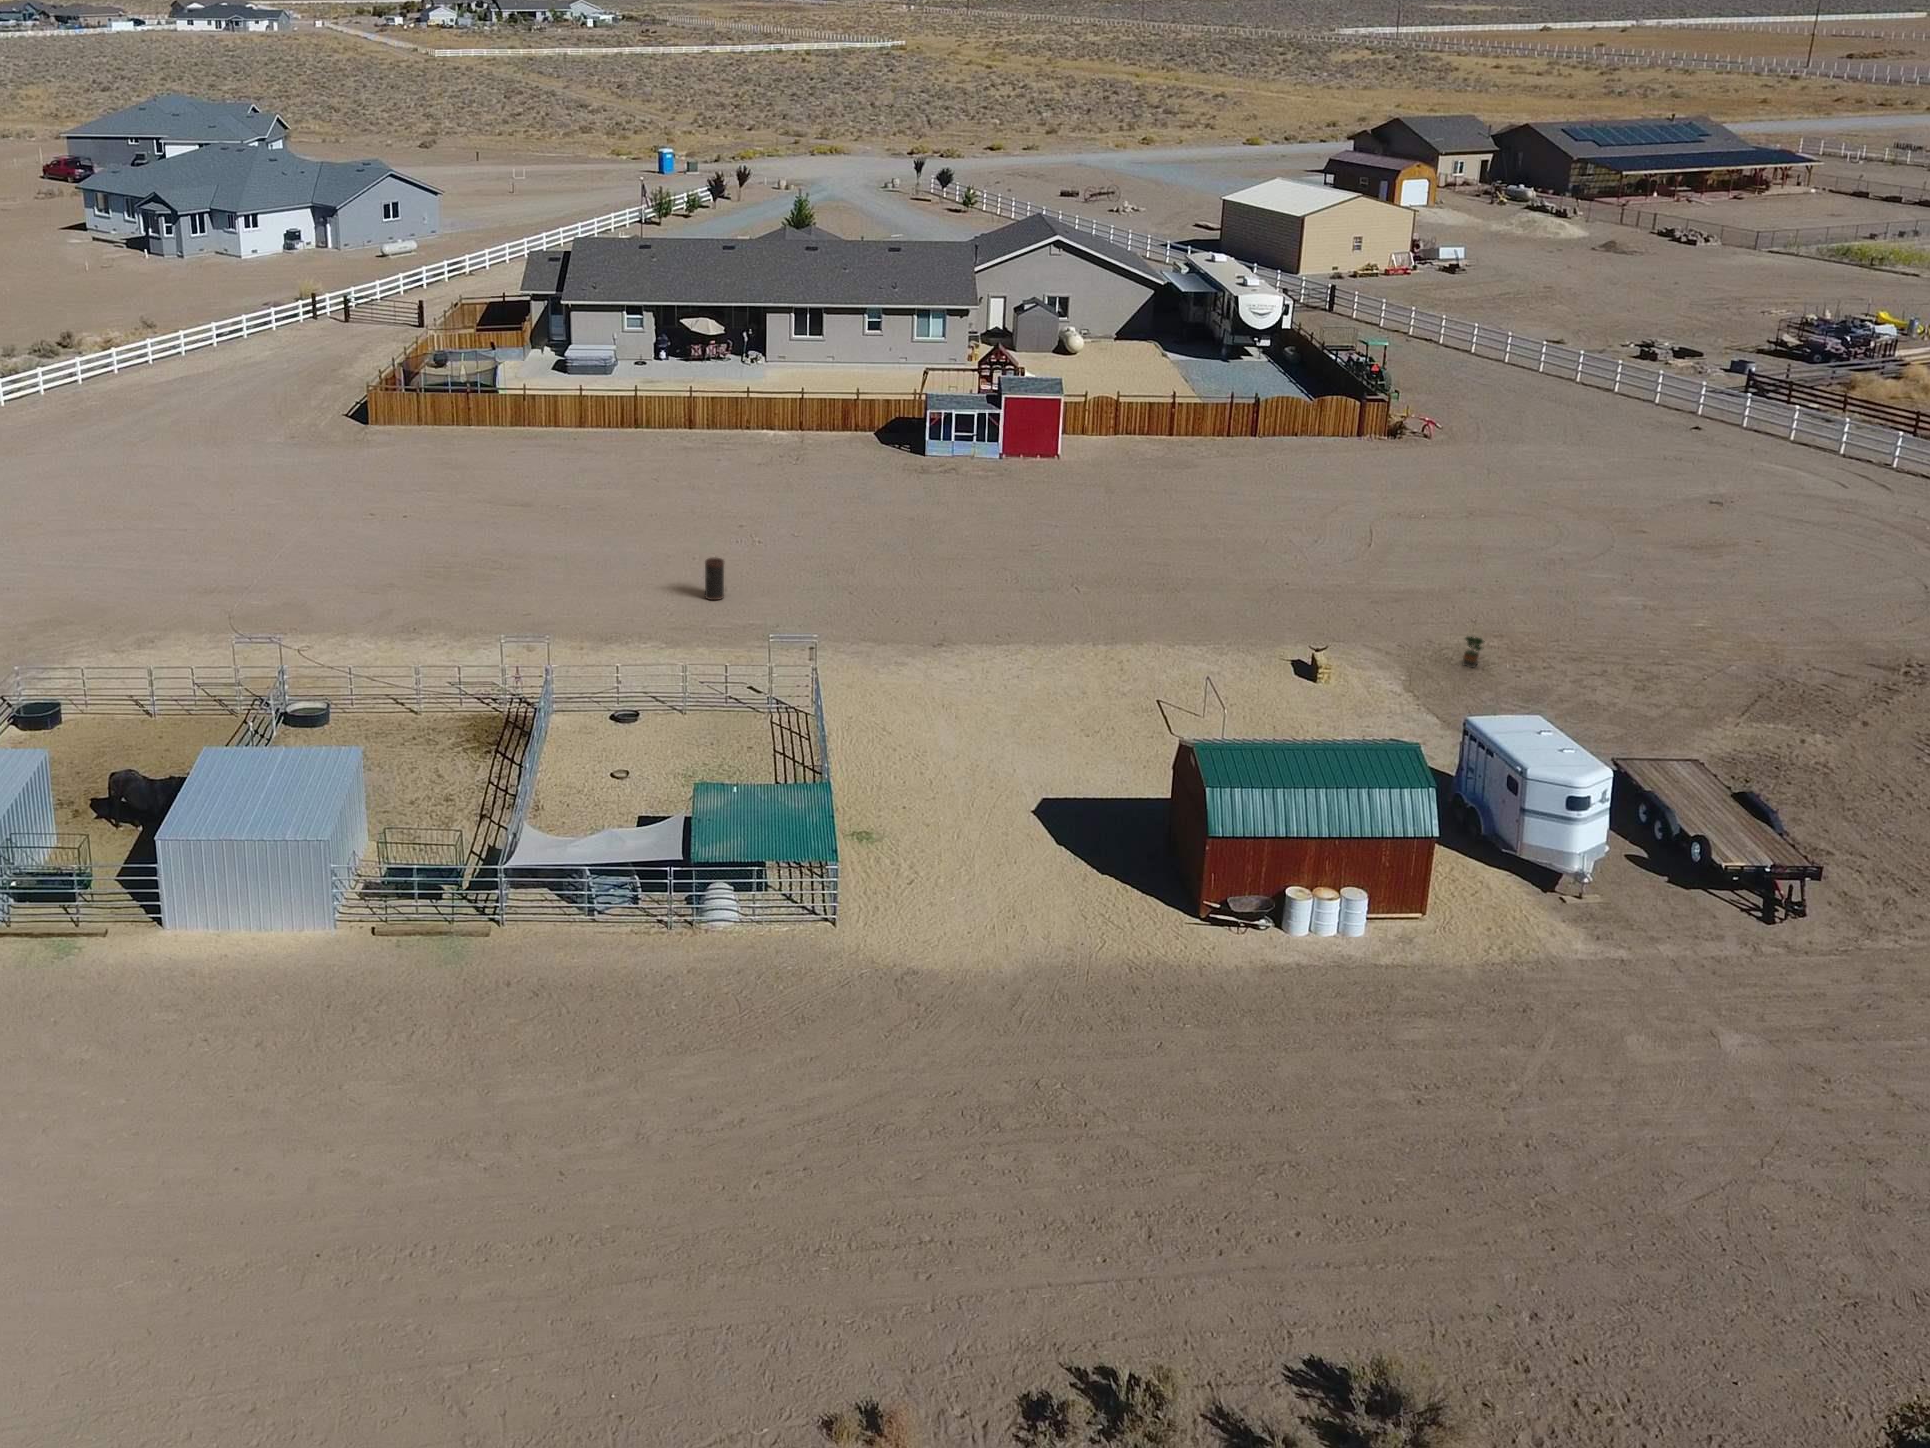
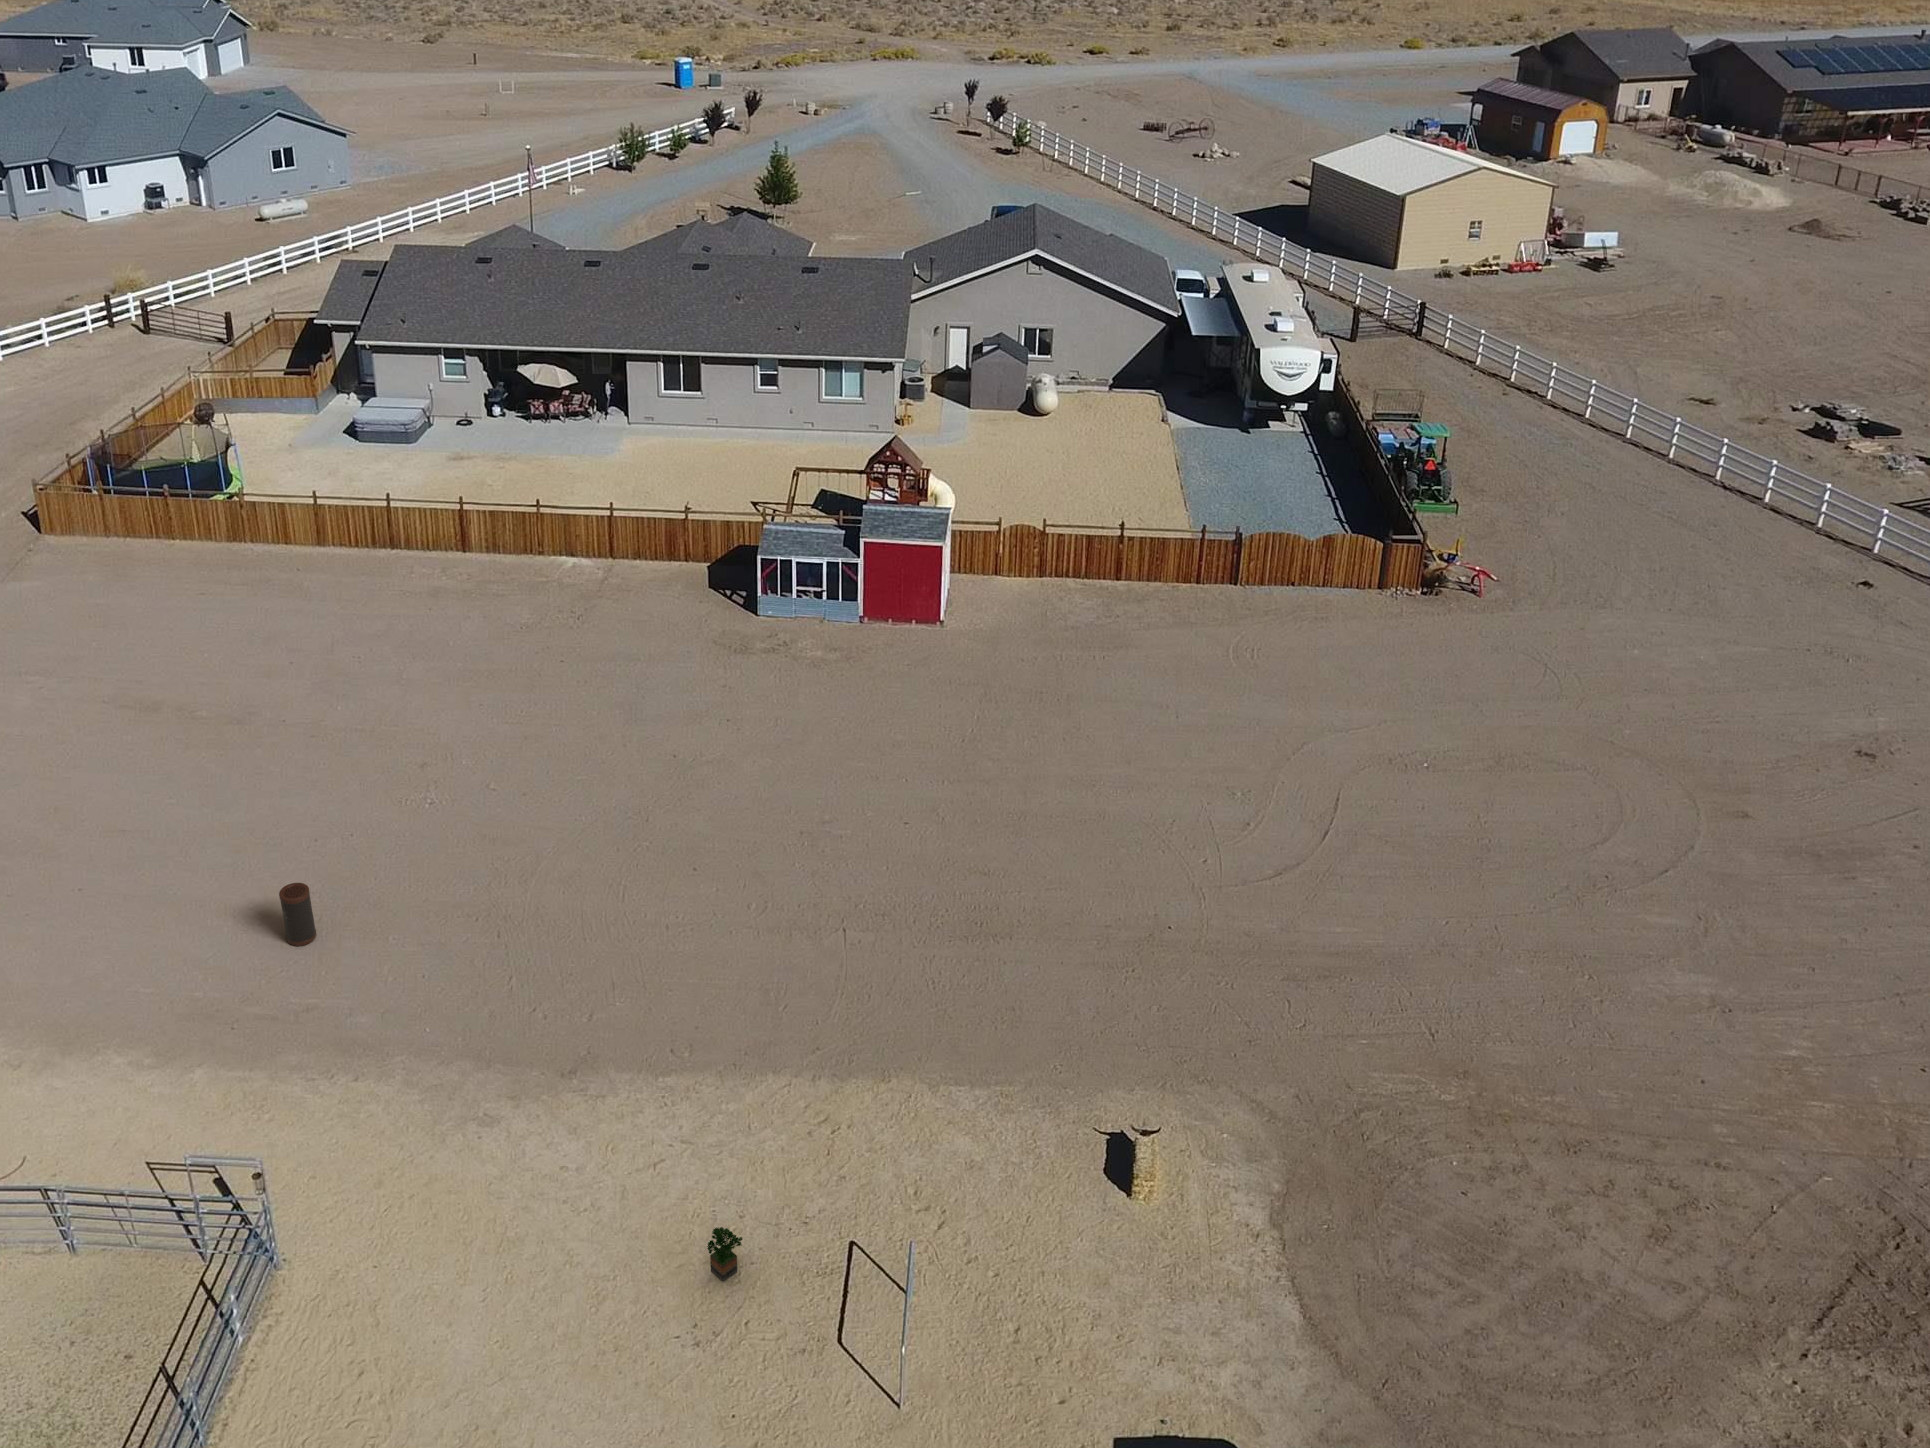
potted tree: present [1463,637,1485,668] -> present [707,1227,742,1282]

